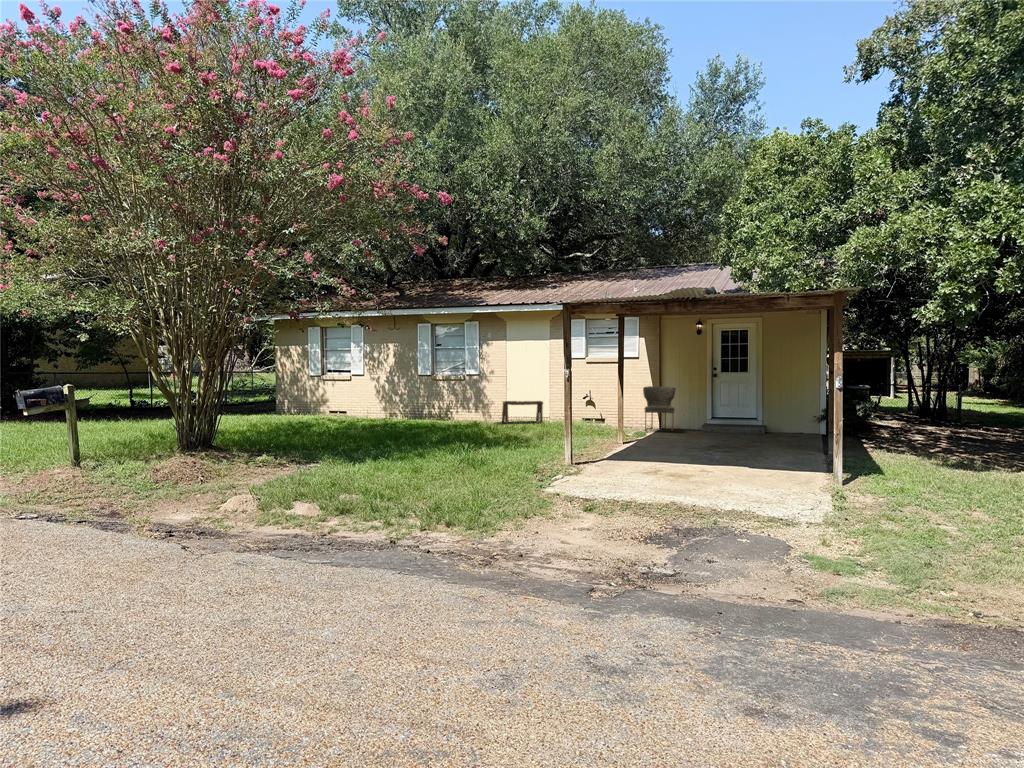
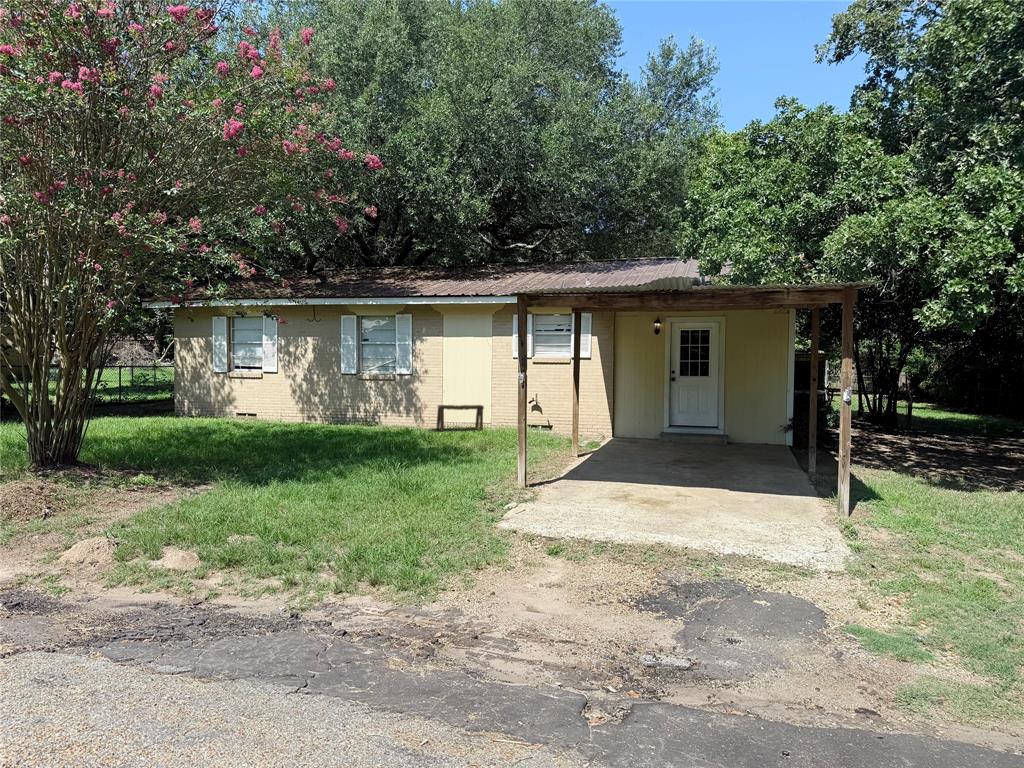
chair: present [643,386,676,431] -> none [597,391,633,442]

